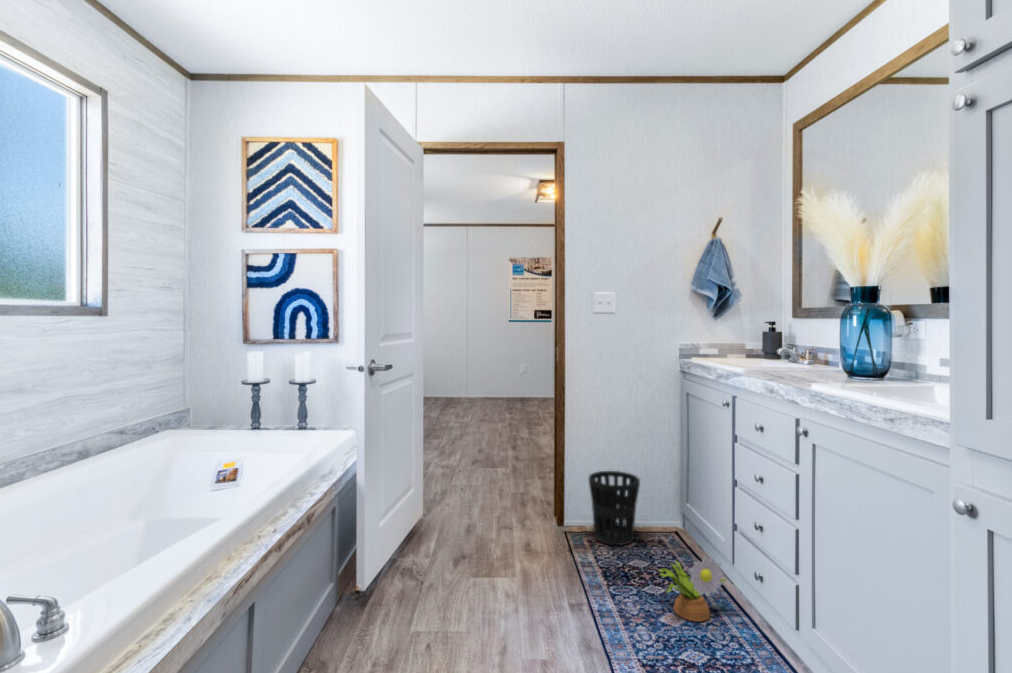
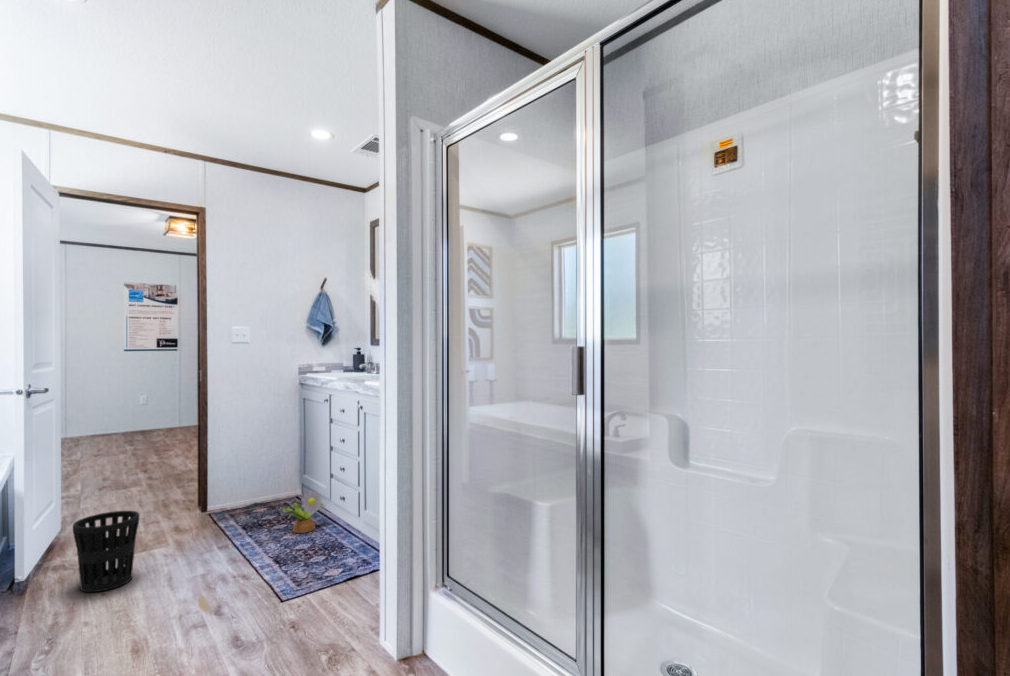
wastebasket: present [589,471,640,545] -> present [73,511,140,592]

